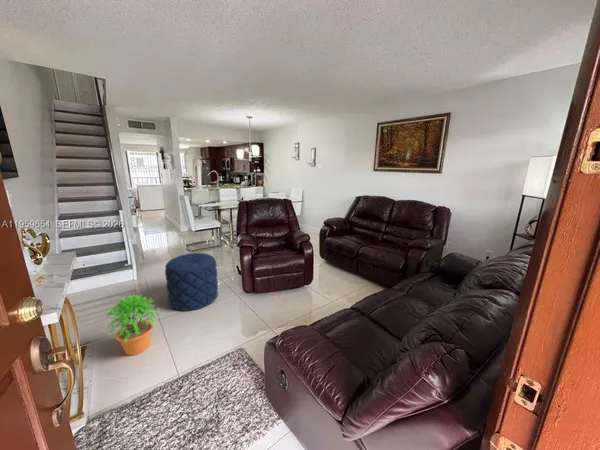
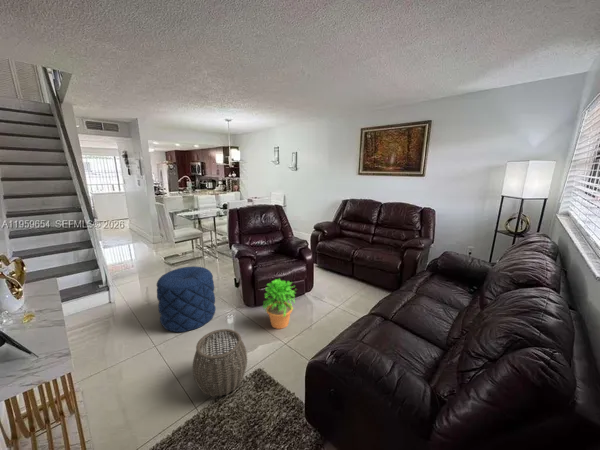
potted plant: present [107,295,156,355] -> present [263,279,295,329]
woven basket: none [181,309,232,368] -> present [193,329,247,397]

